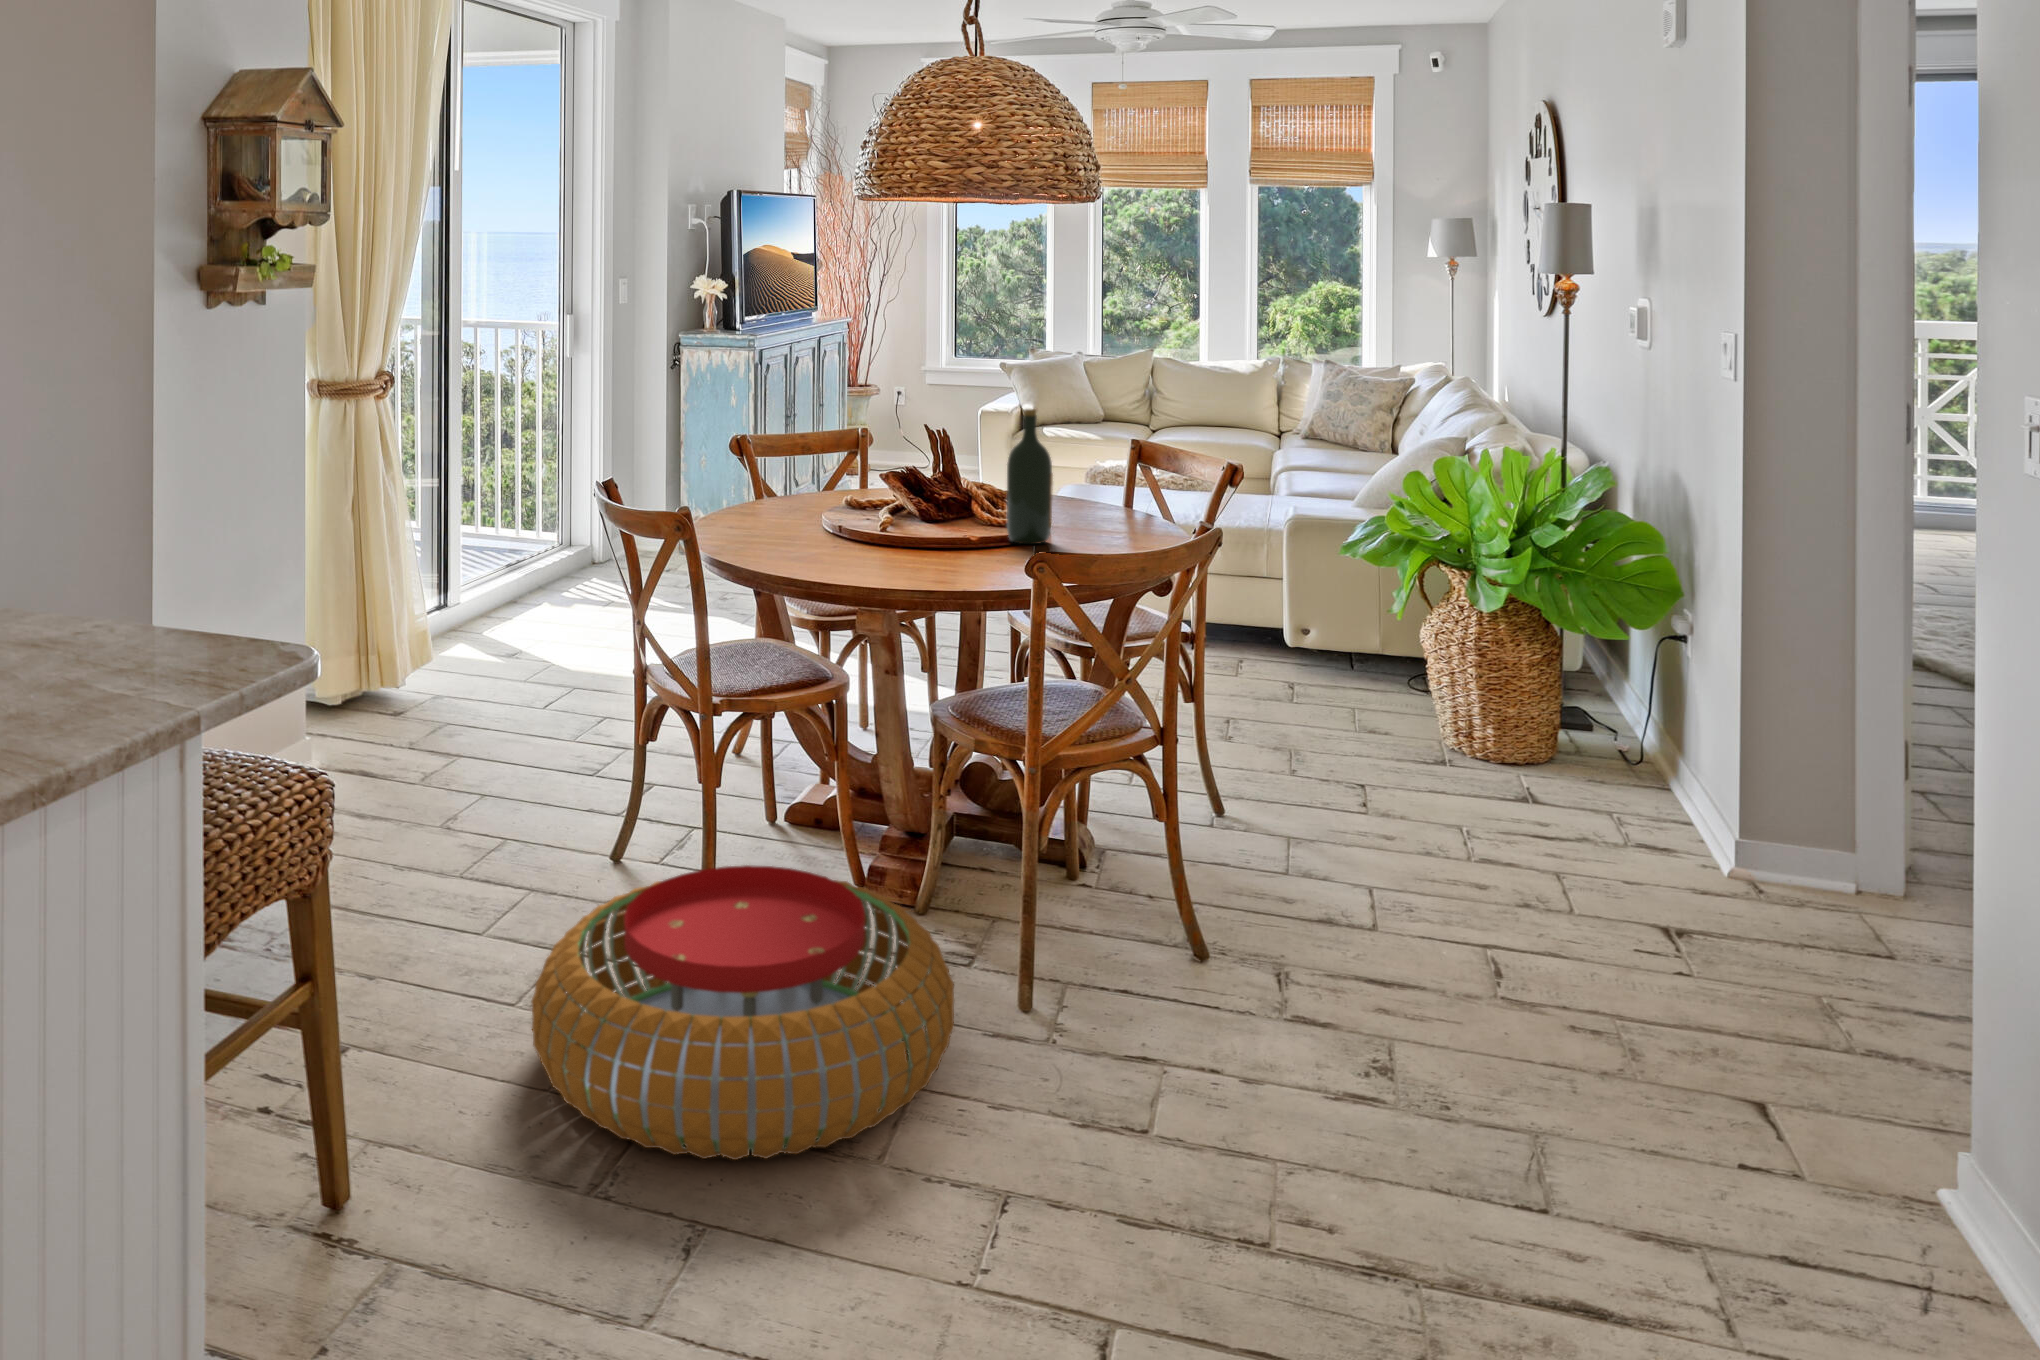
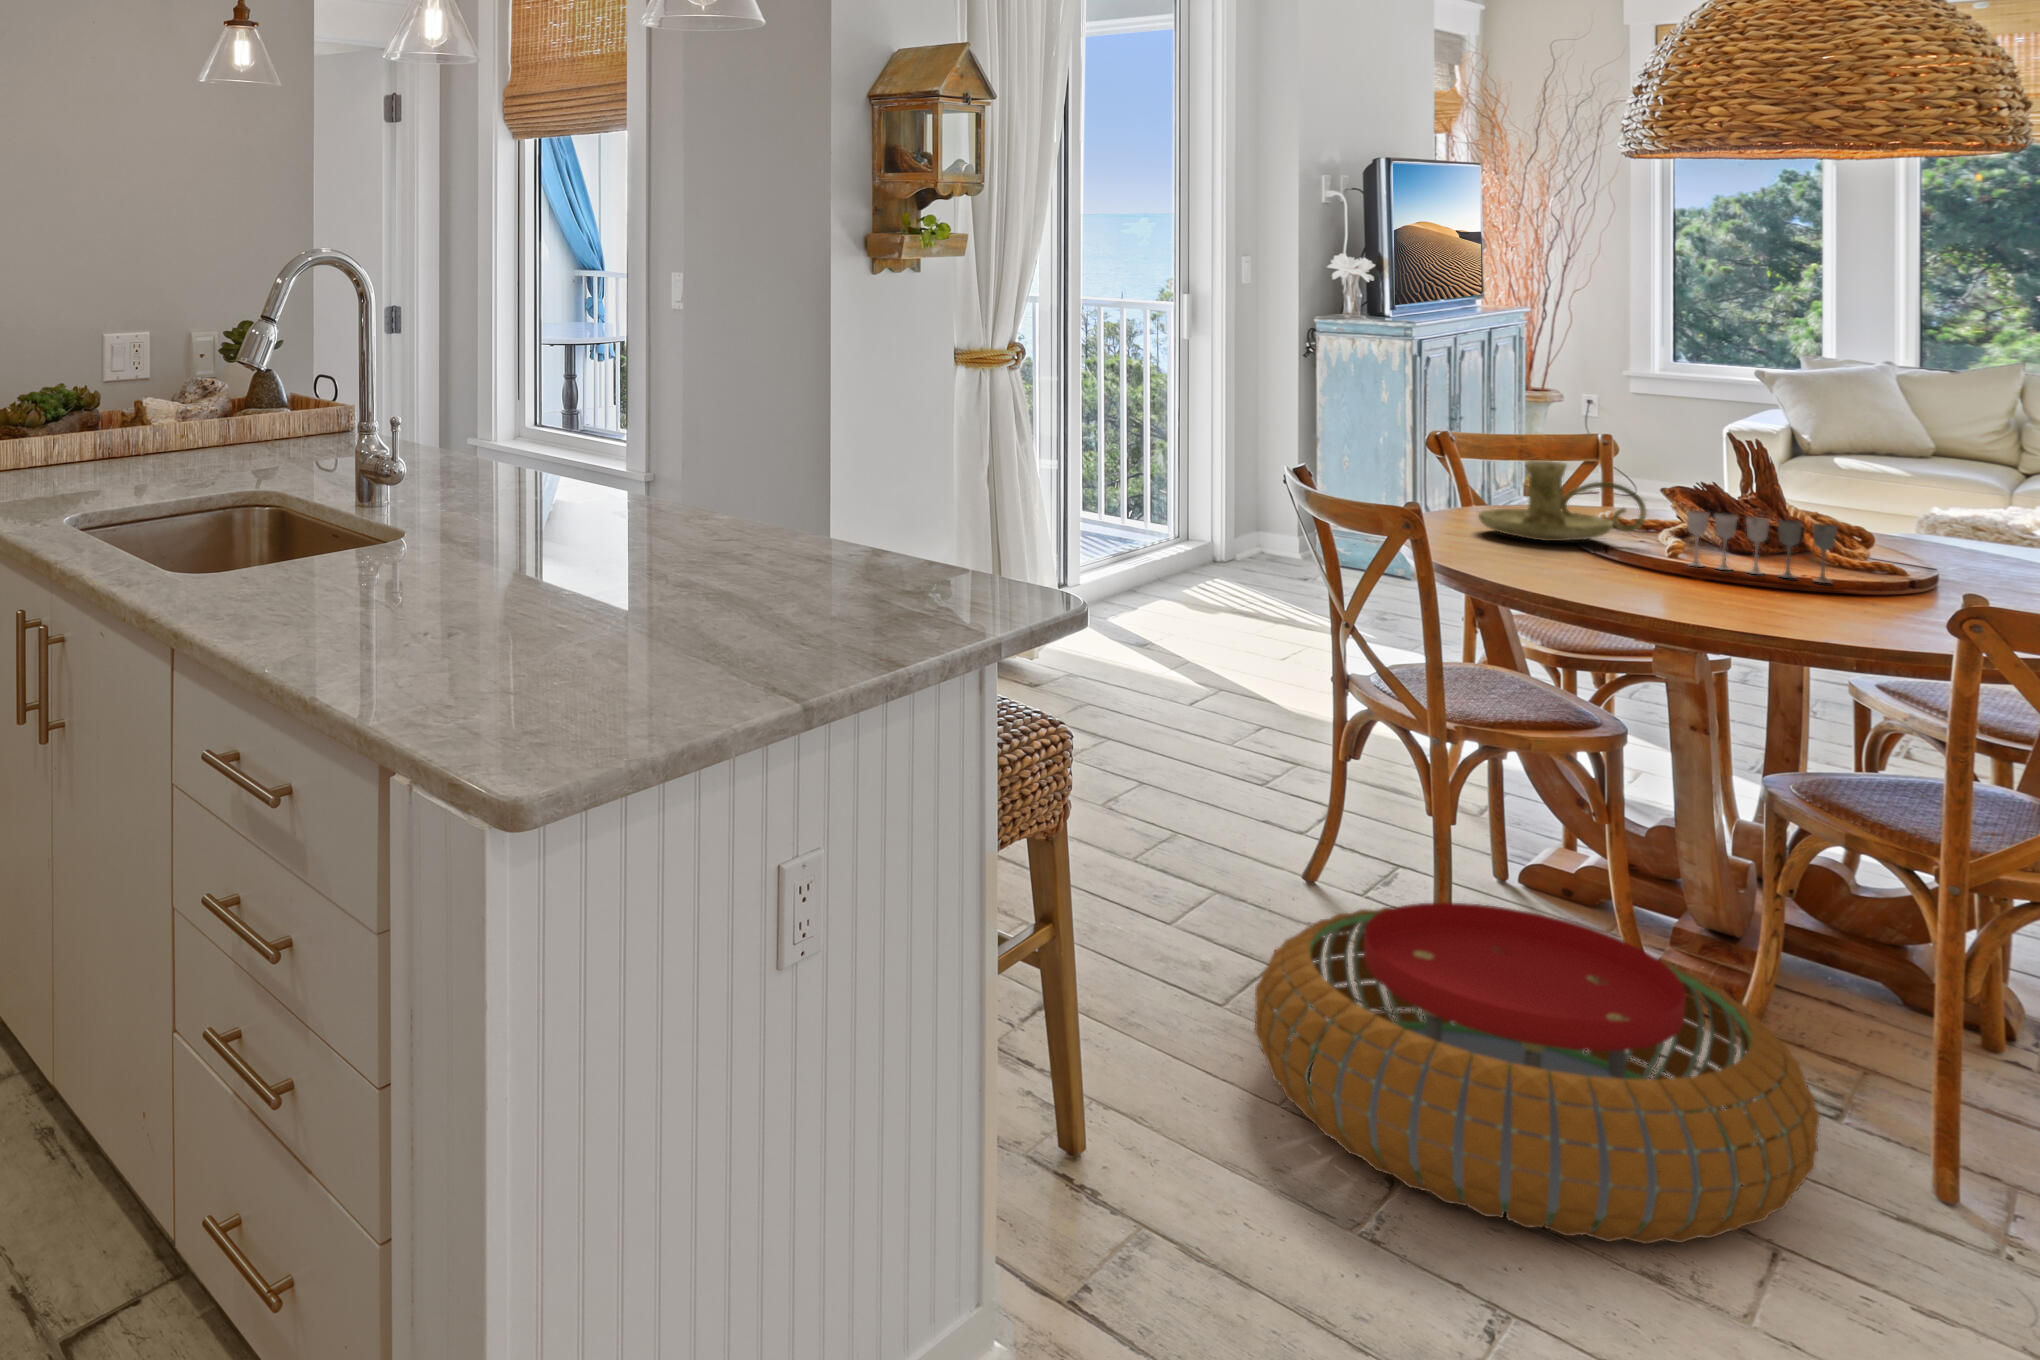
wine bottle: present [1007,409,1053,544] -> none [1851,407,1929,579]
candle holder: none [755,462,876,531] -> present [1478,461,1646,541]
wine glass: none [897,499,993,552] -> present [1686,511,1837,583]

